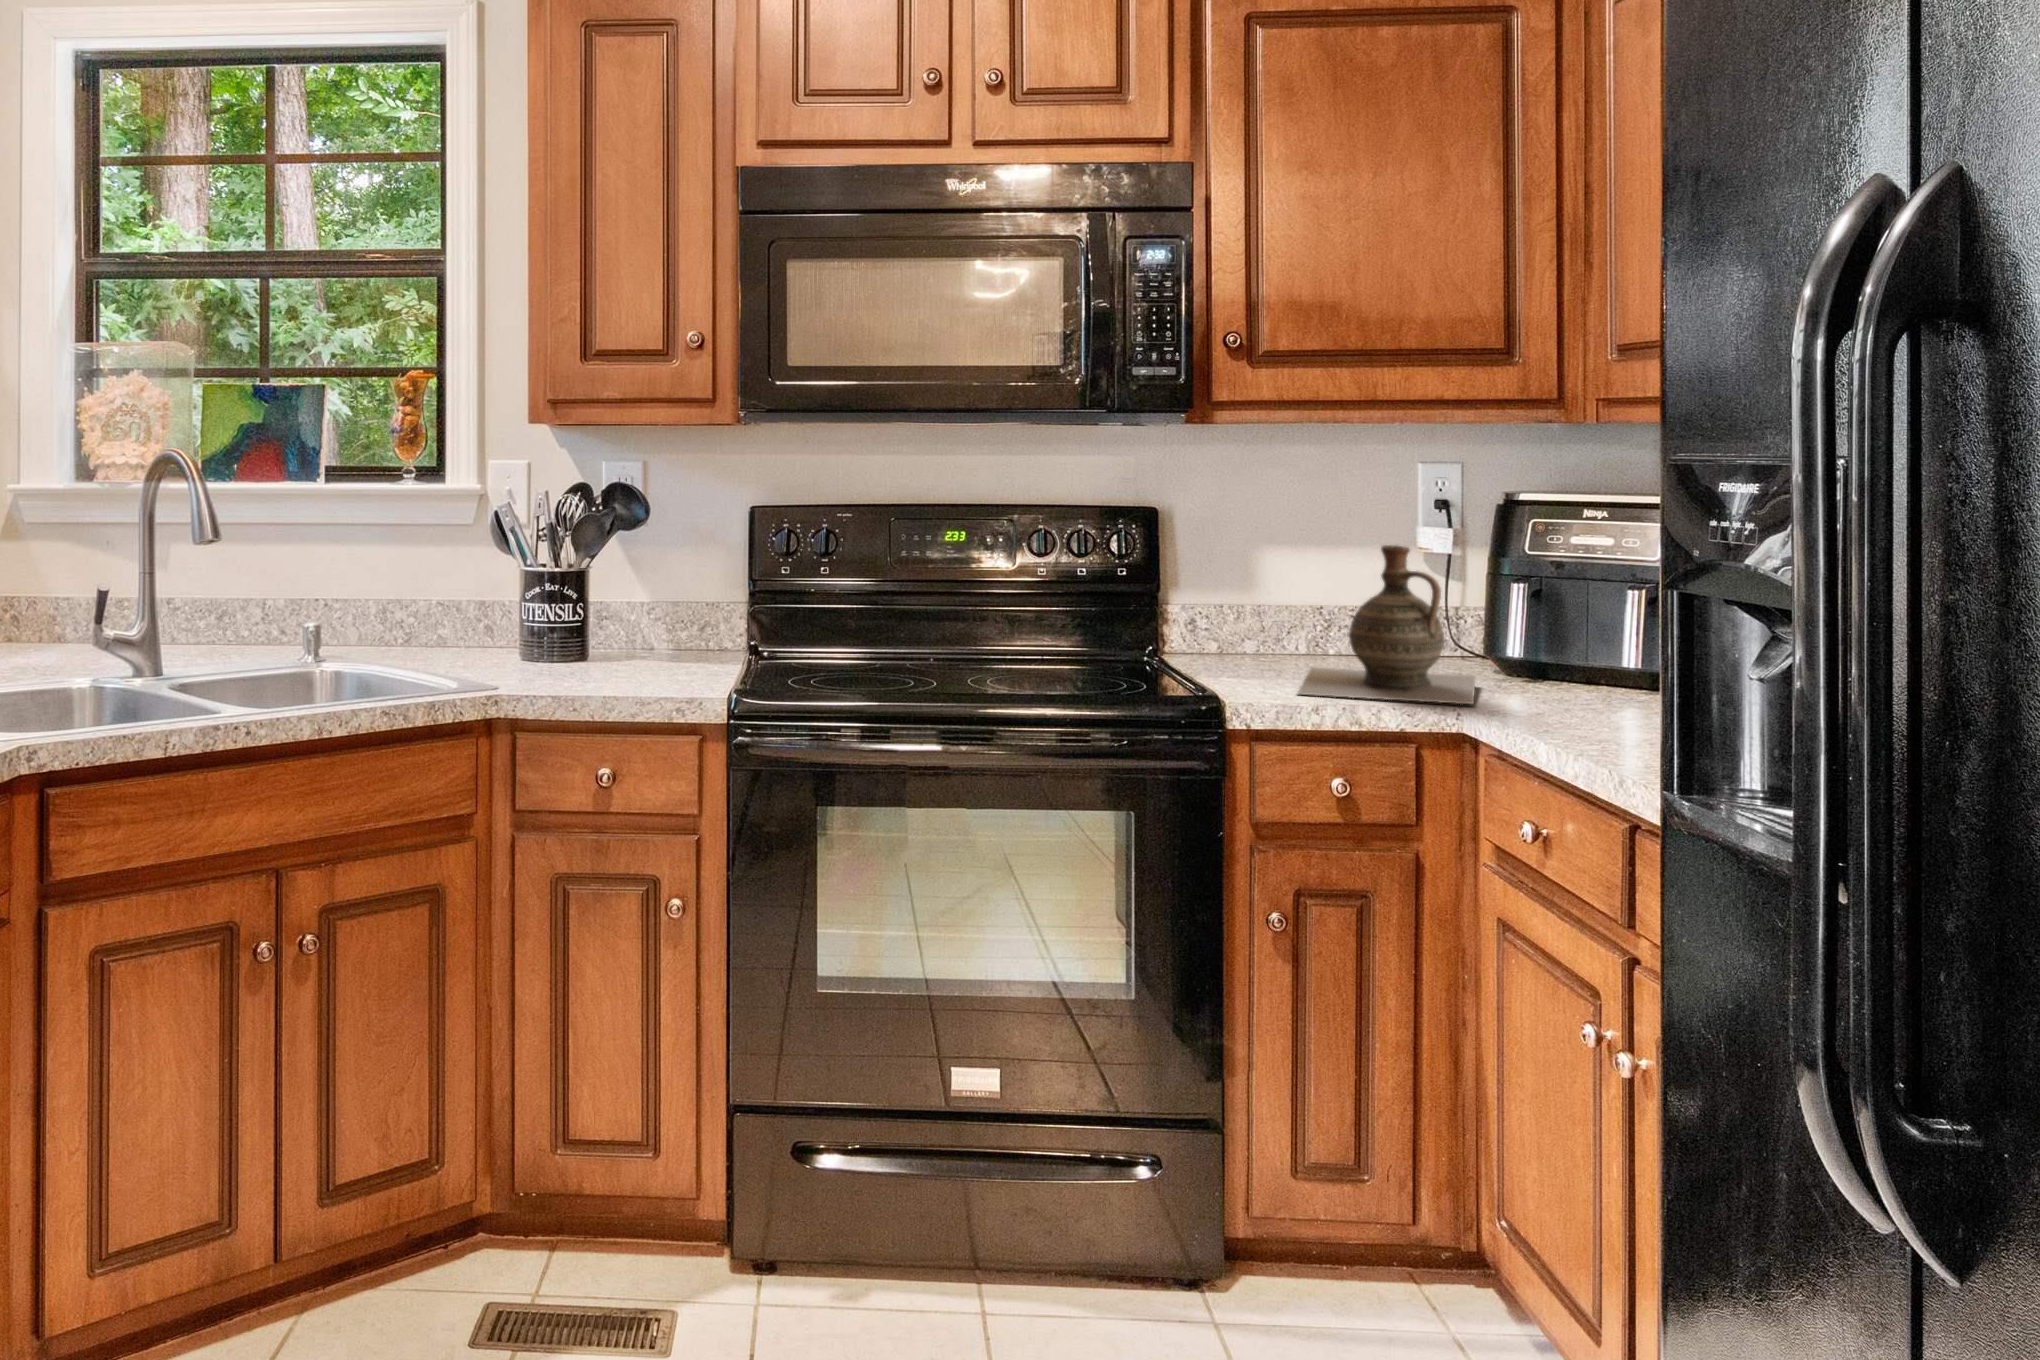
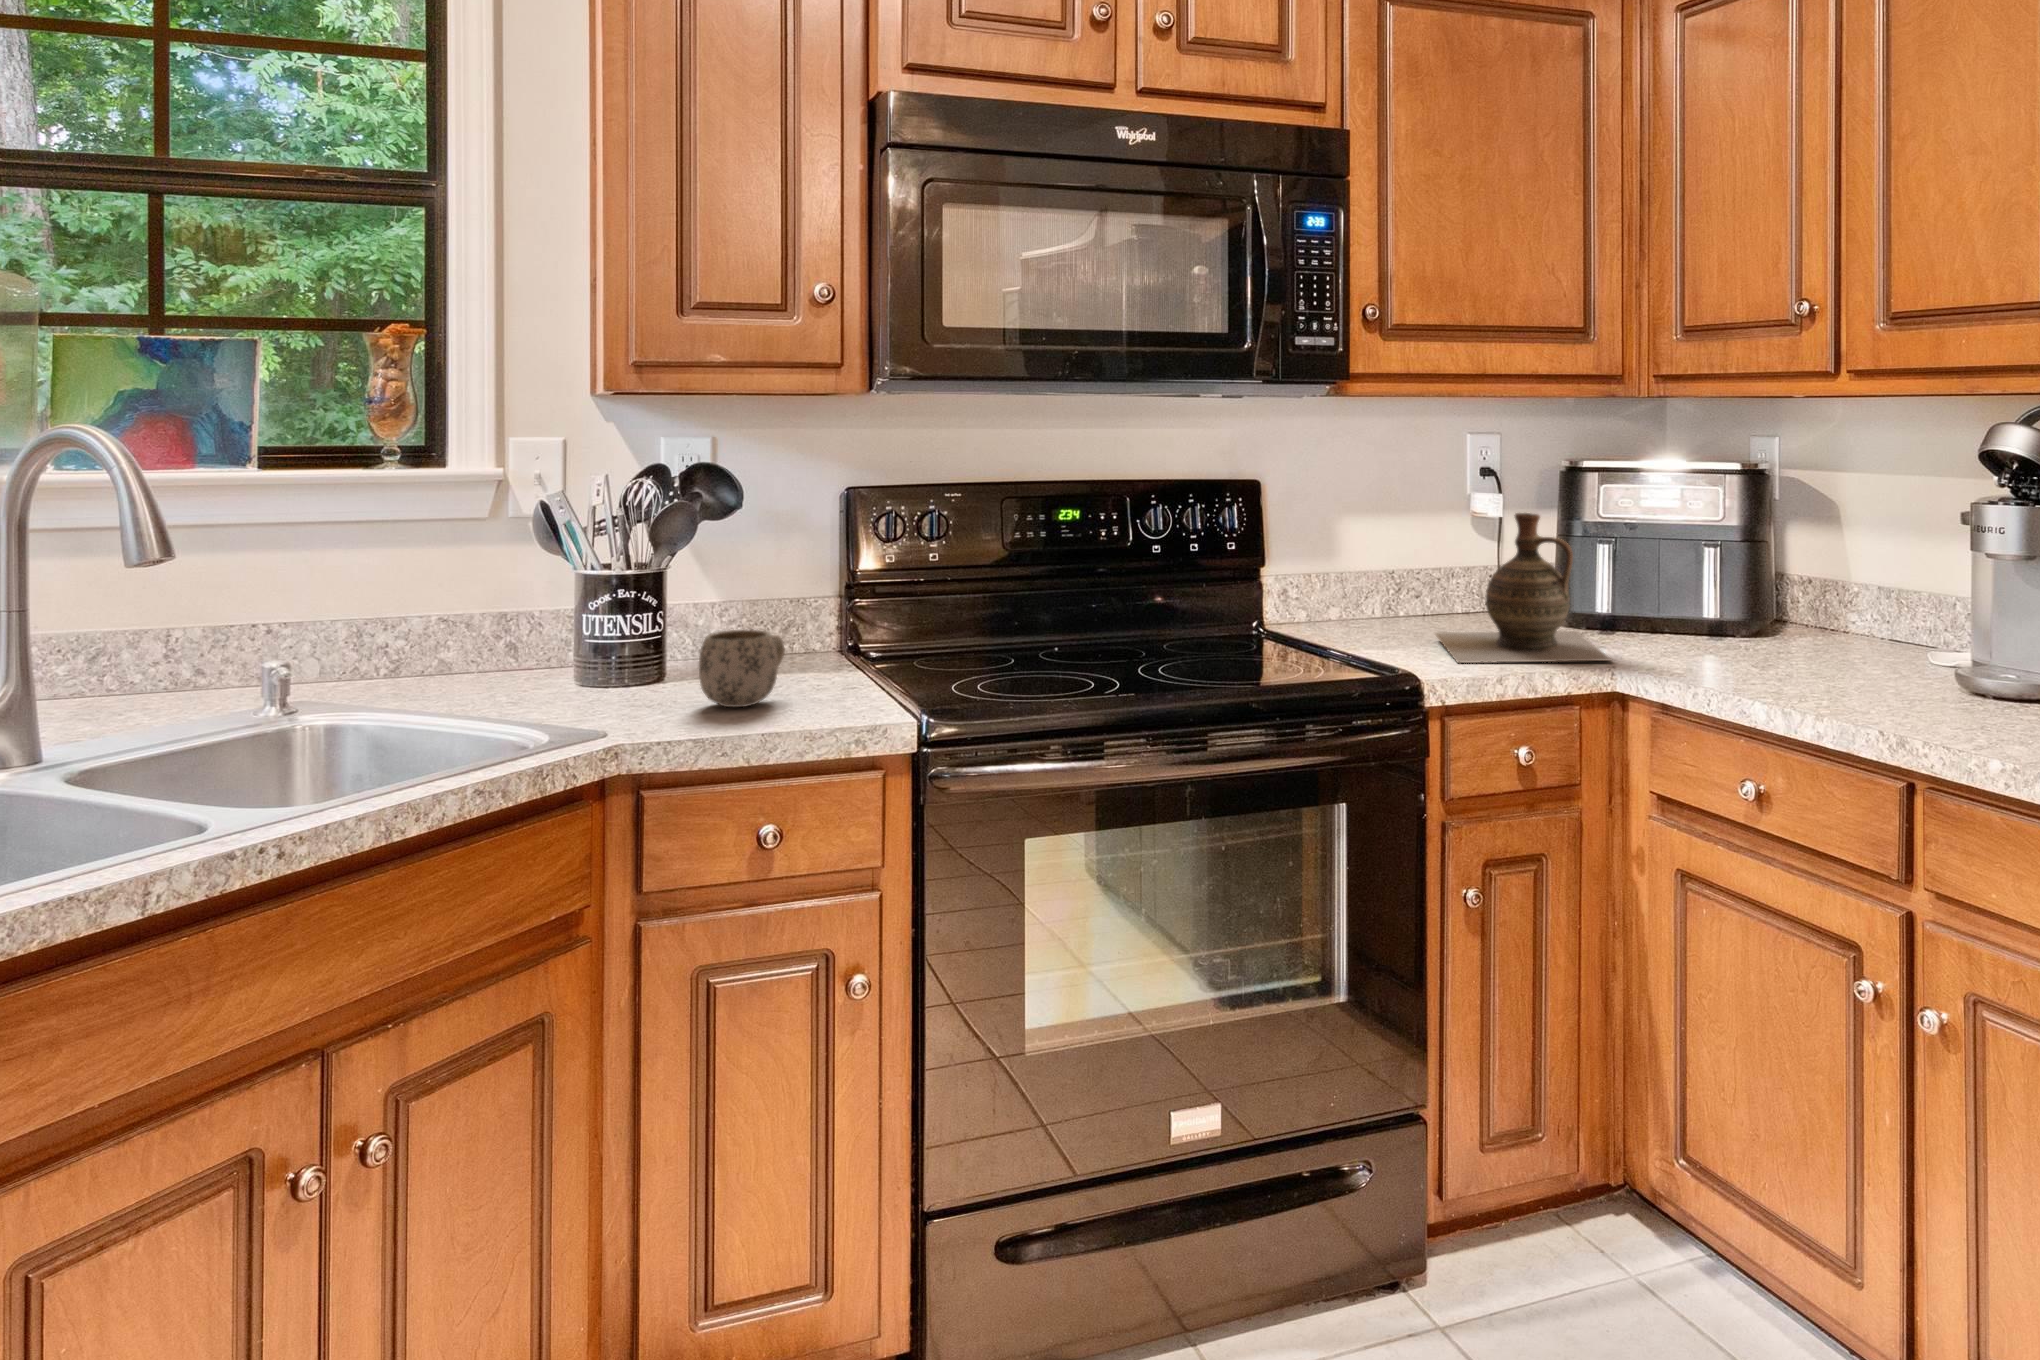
mug: none [583,616,658,678] -> present [699,630,785,707]

